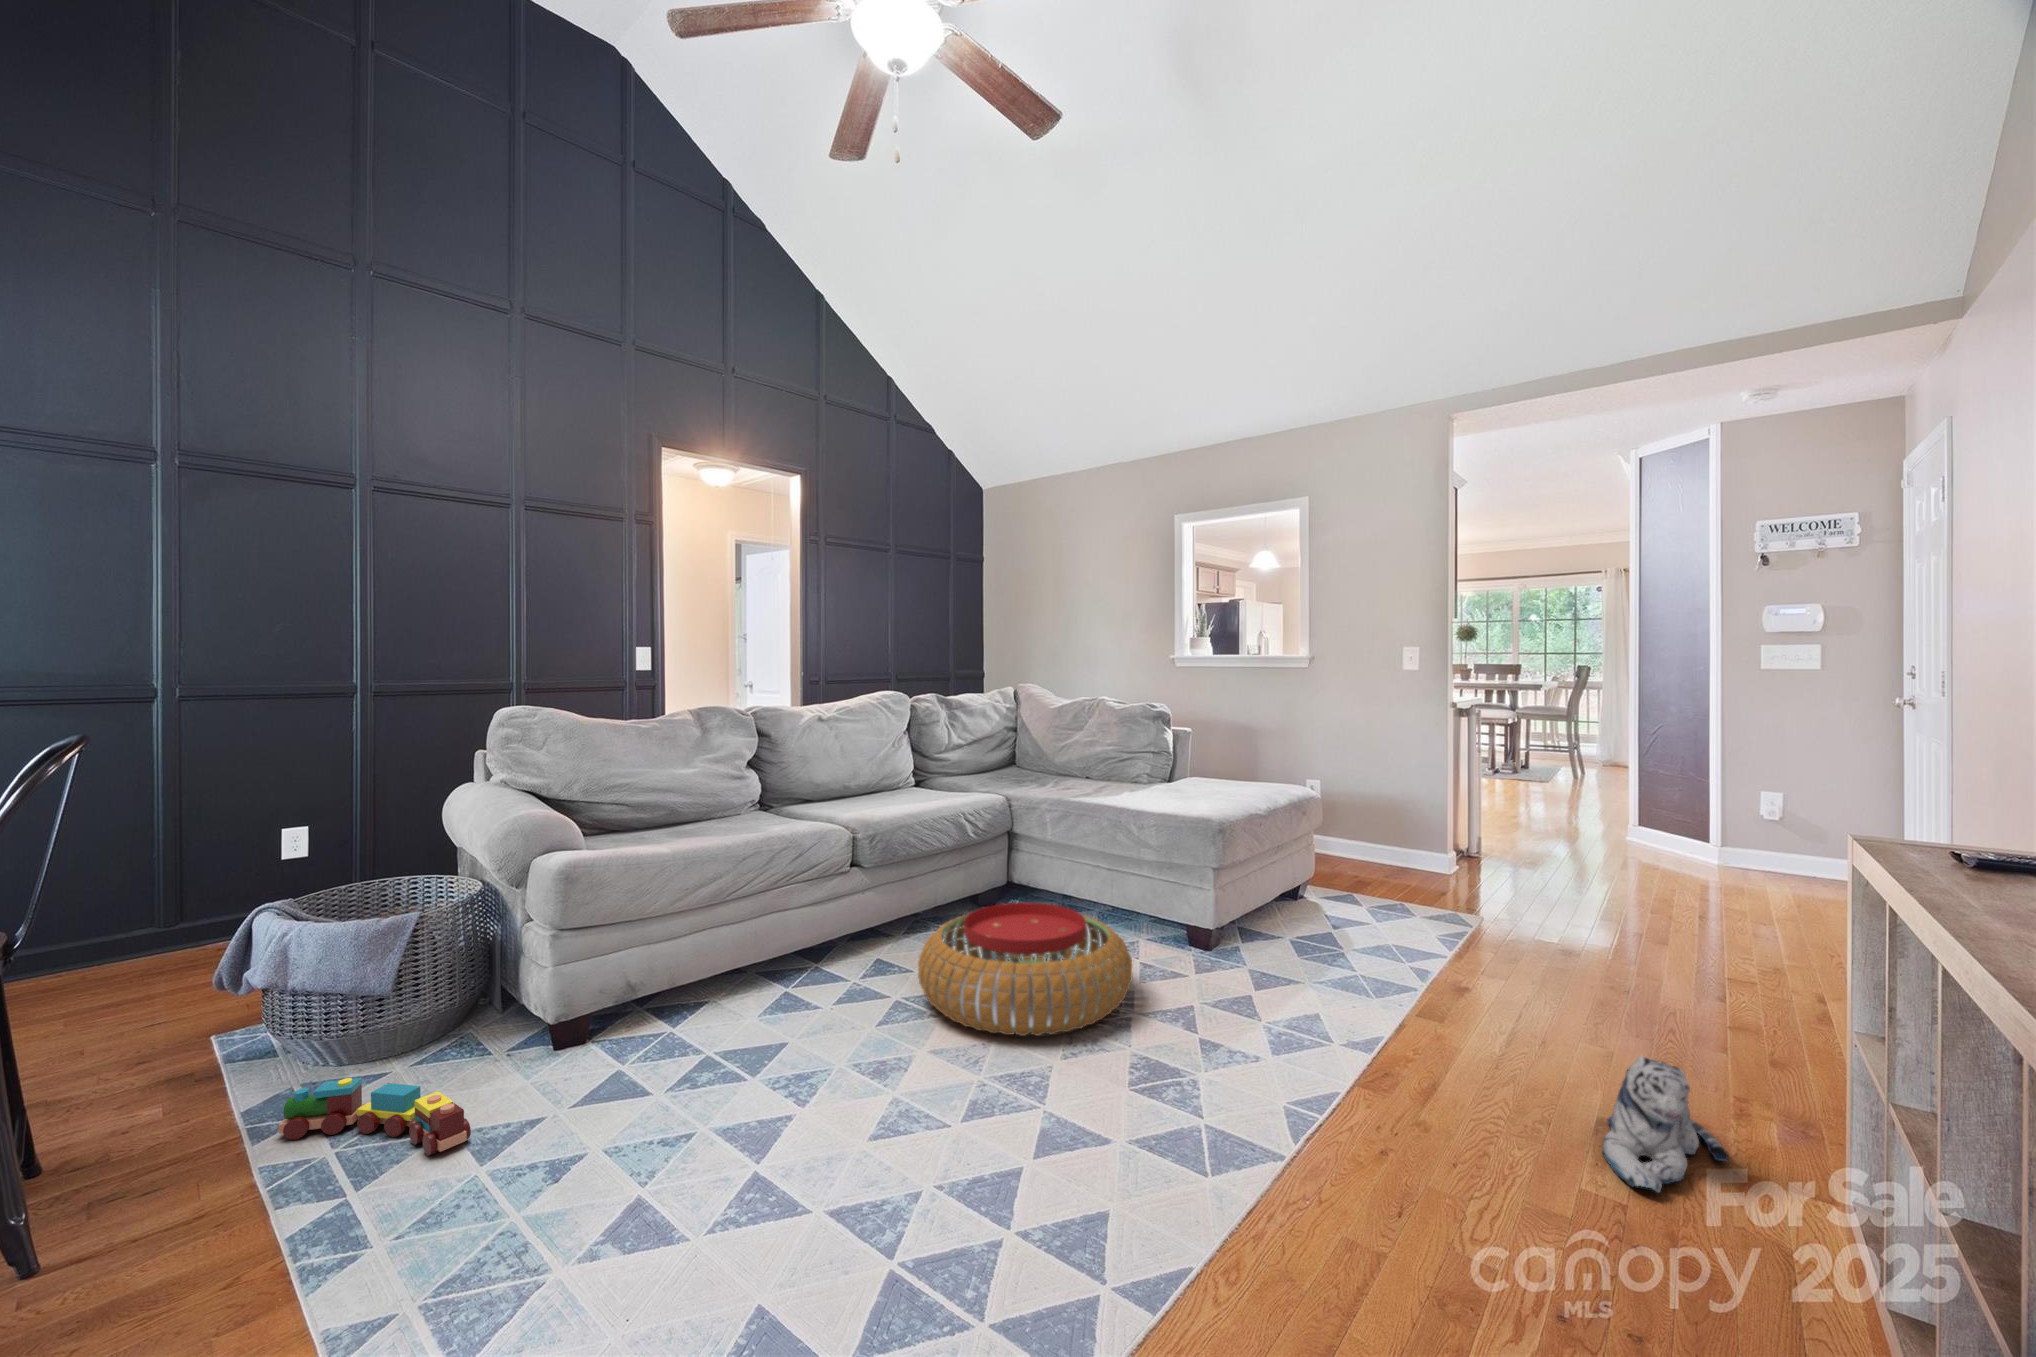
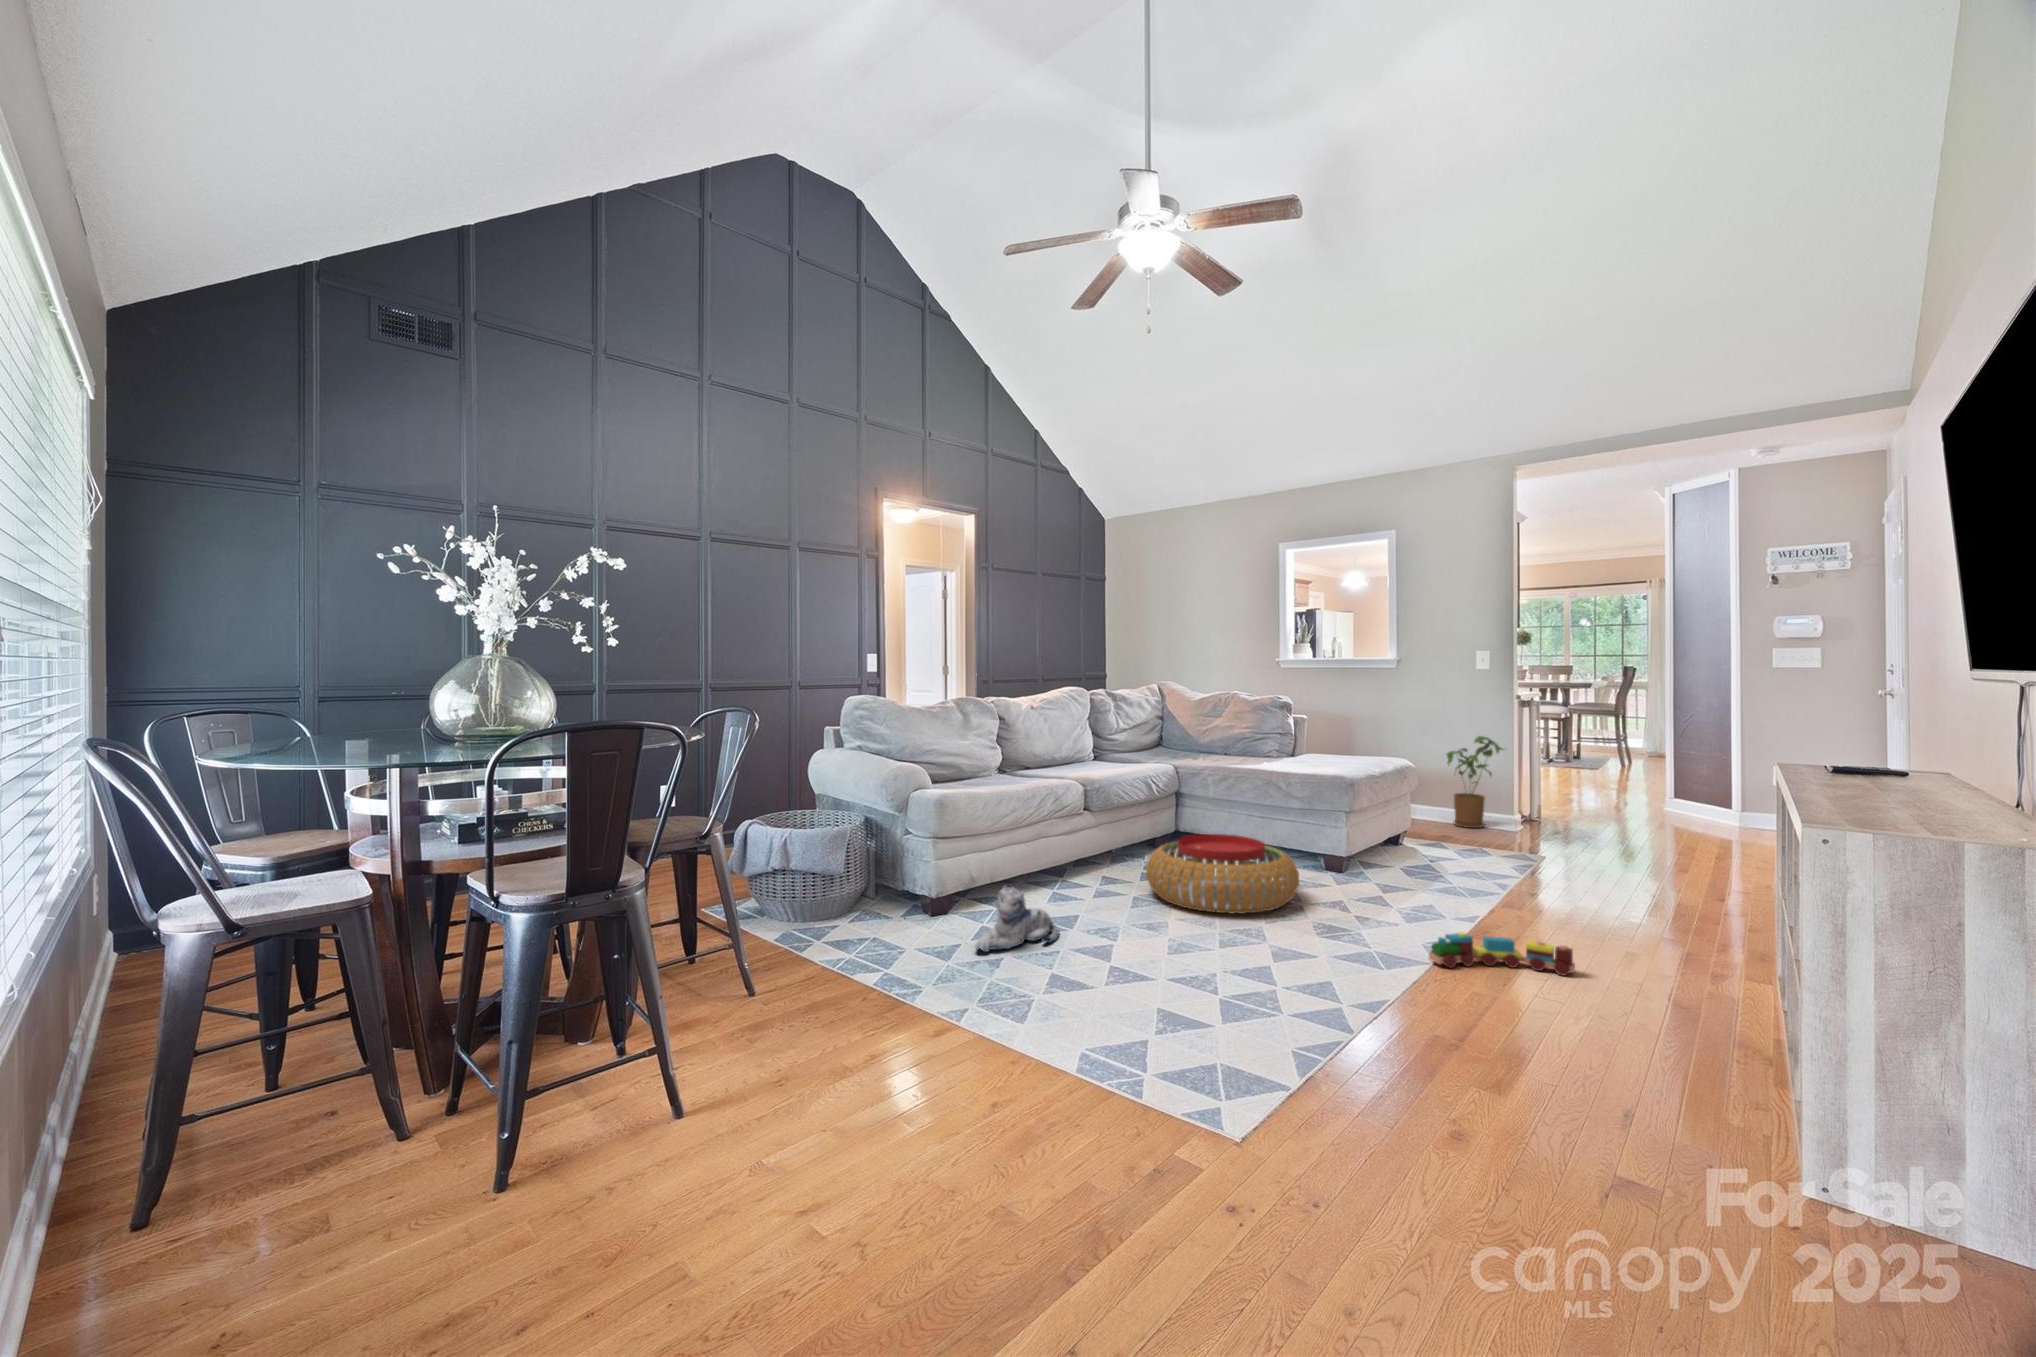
house plant: none [1366,753,1440,869] -> present [1447,736,1503,828]
plush toy: present [1602,1056,1728,1193] -> present [975,886,1059,952]
toy train: present [278,1078,471,1156] -> present [1429,932,1575,976]

